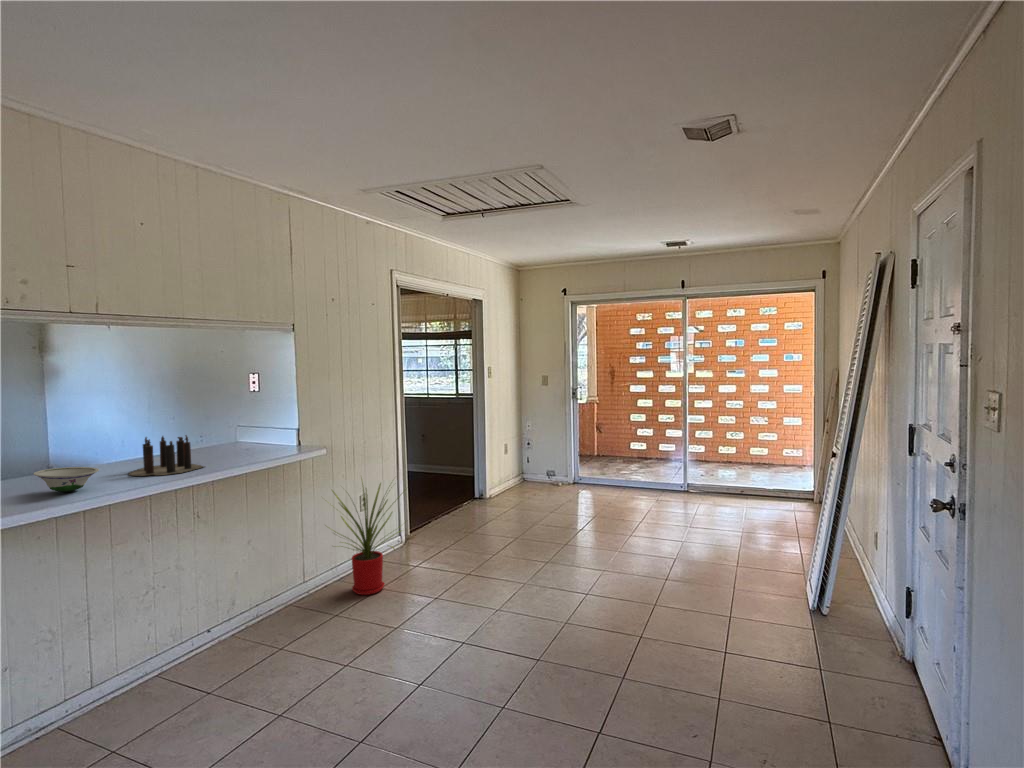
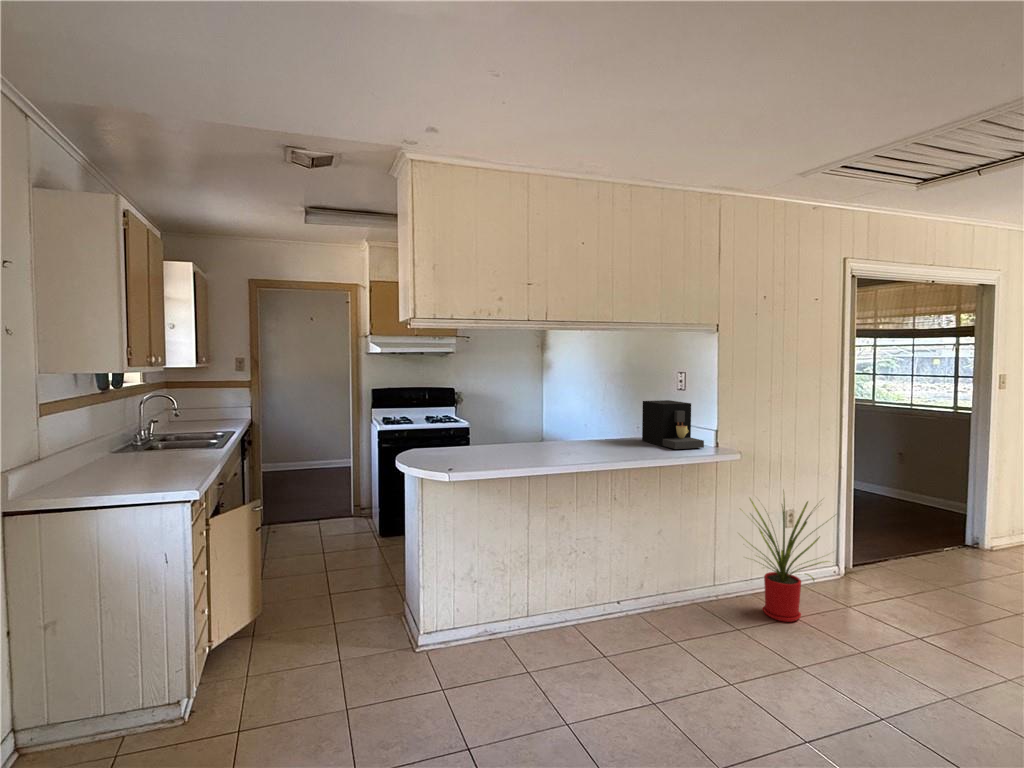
coffee maker: none [216,403,290,452] -> present [642,400,704,449]
candle: present [129,435,204,476] -> none [563,423,630,458]
bowl: present [34,467,99,492] -> none [499,440,540,460]

